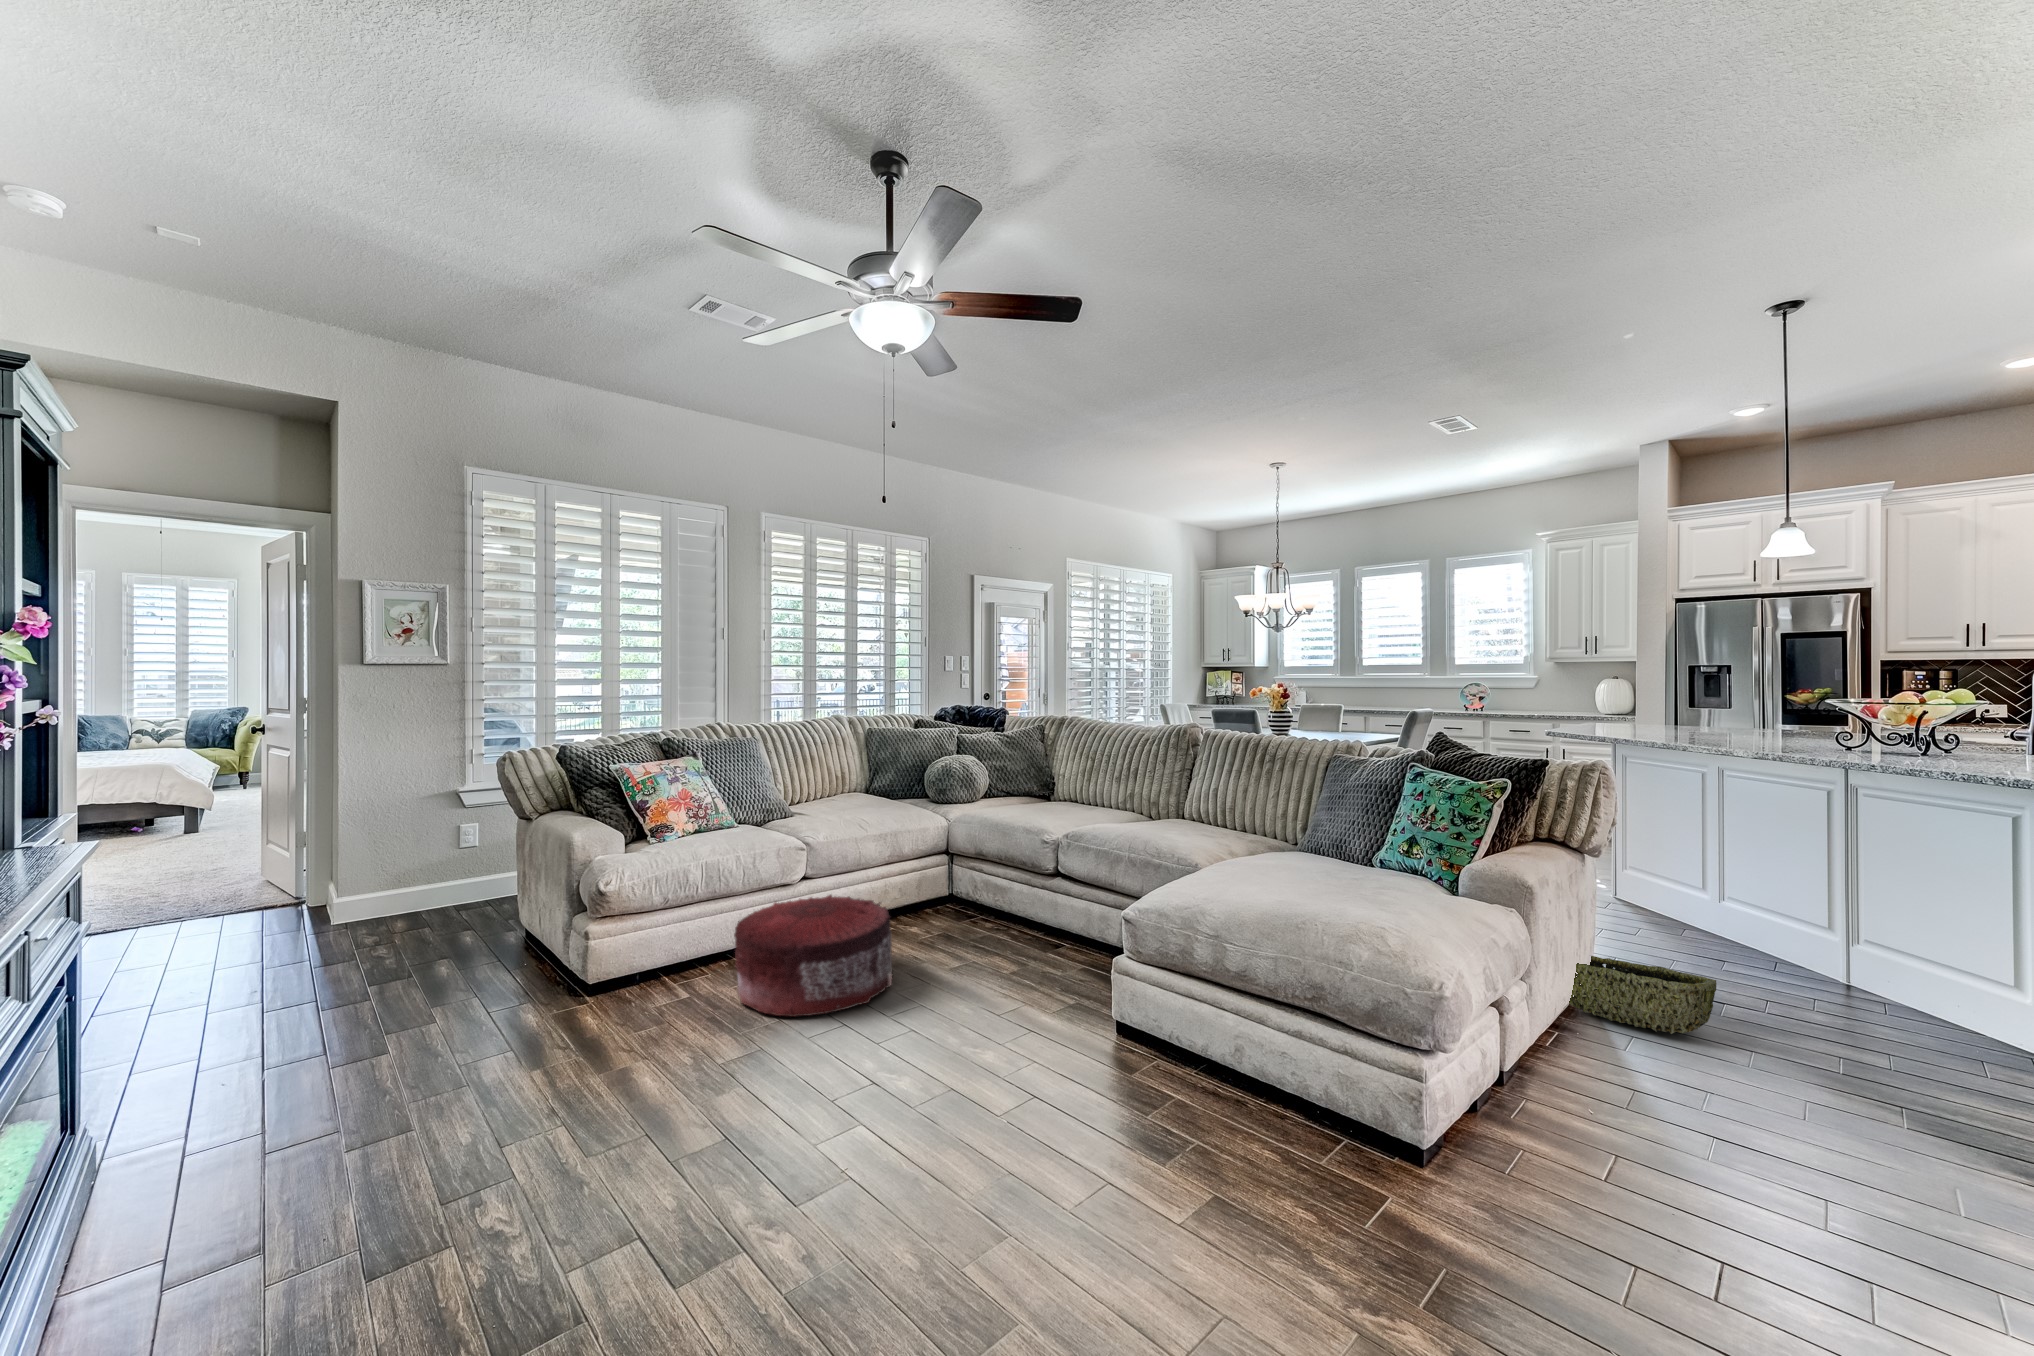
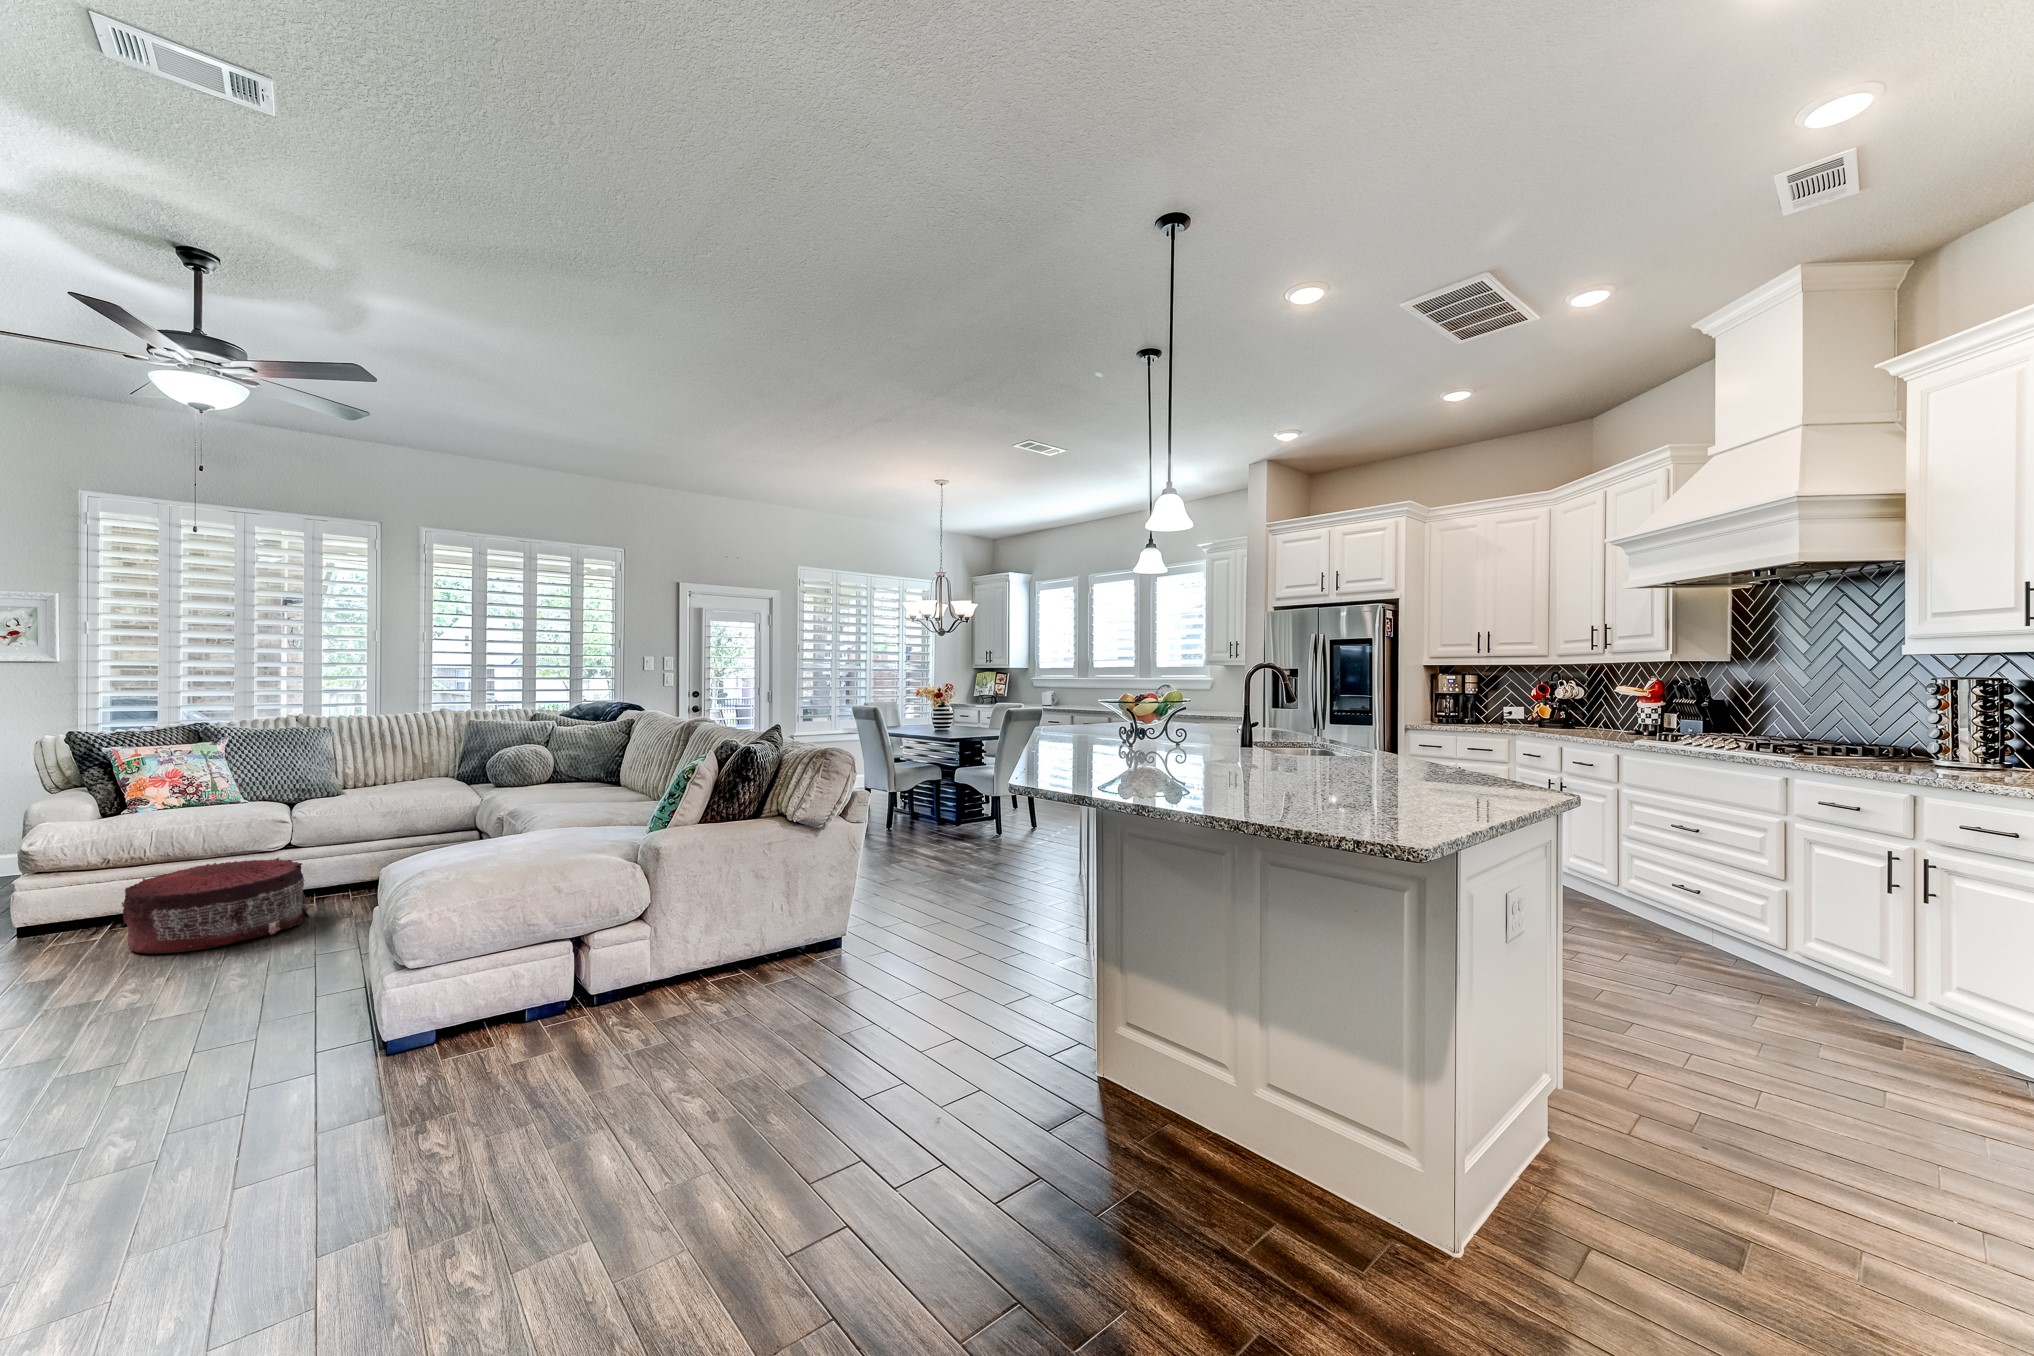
woven basket: present [1569,956,1716,1034] -> none [766,919,865,985]

